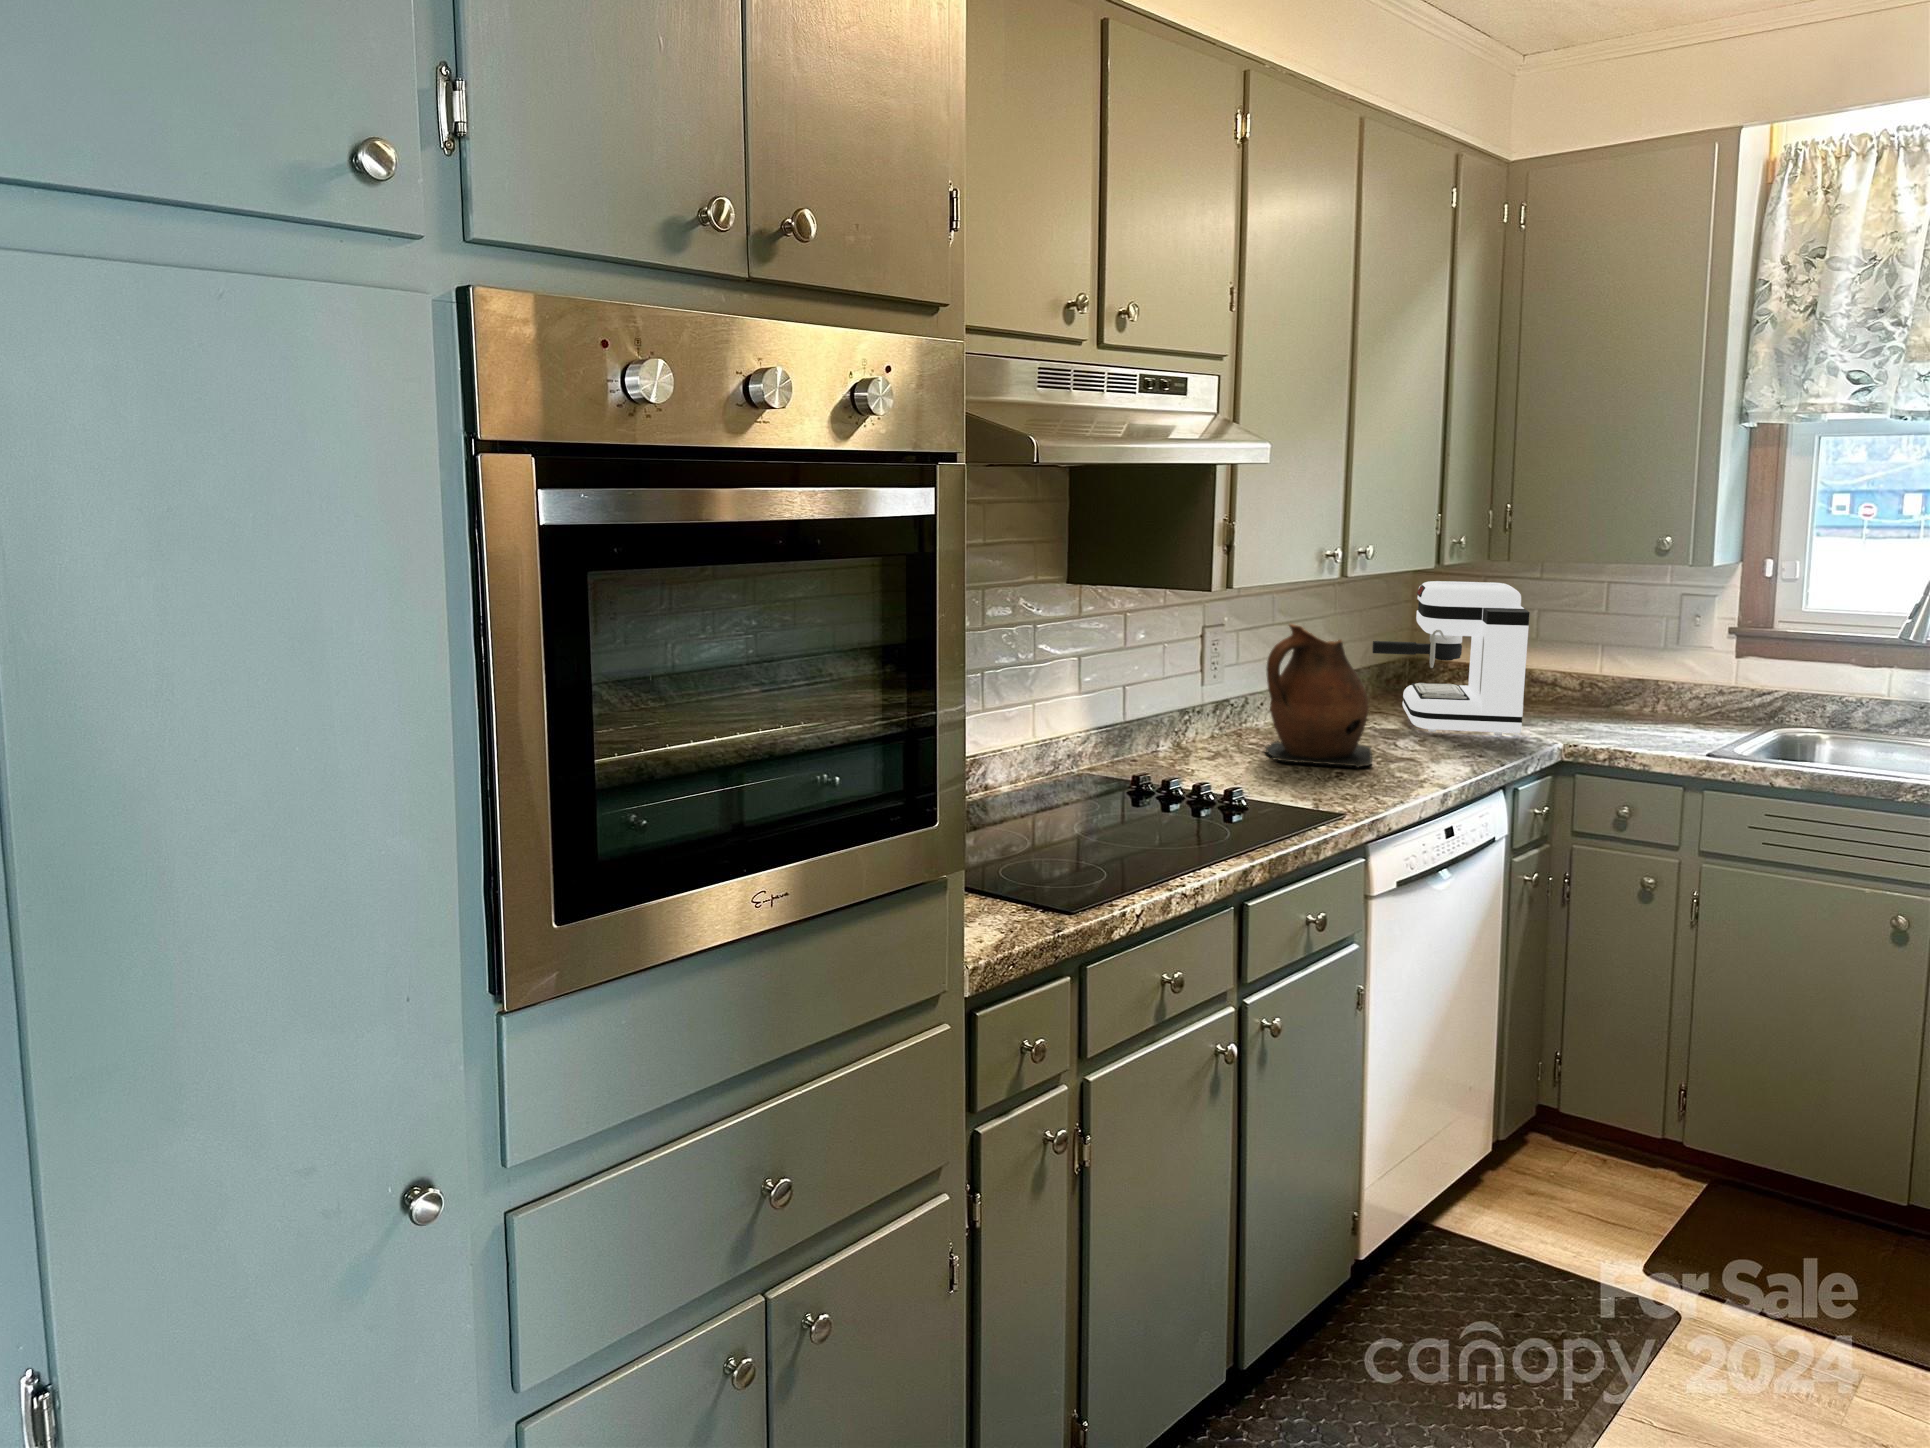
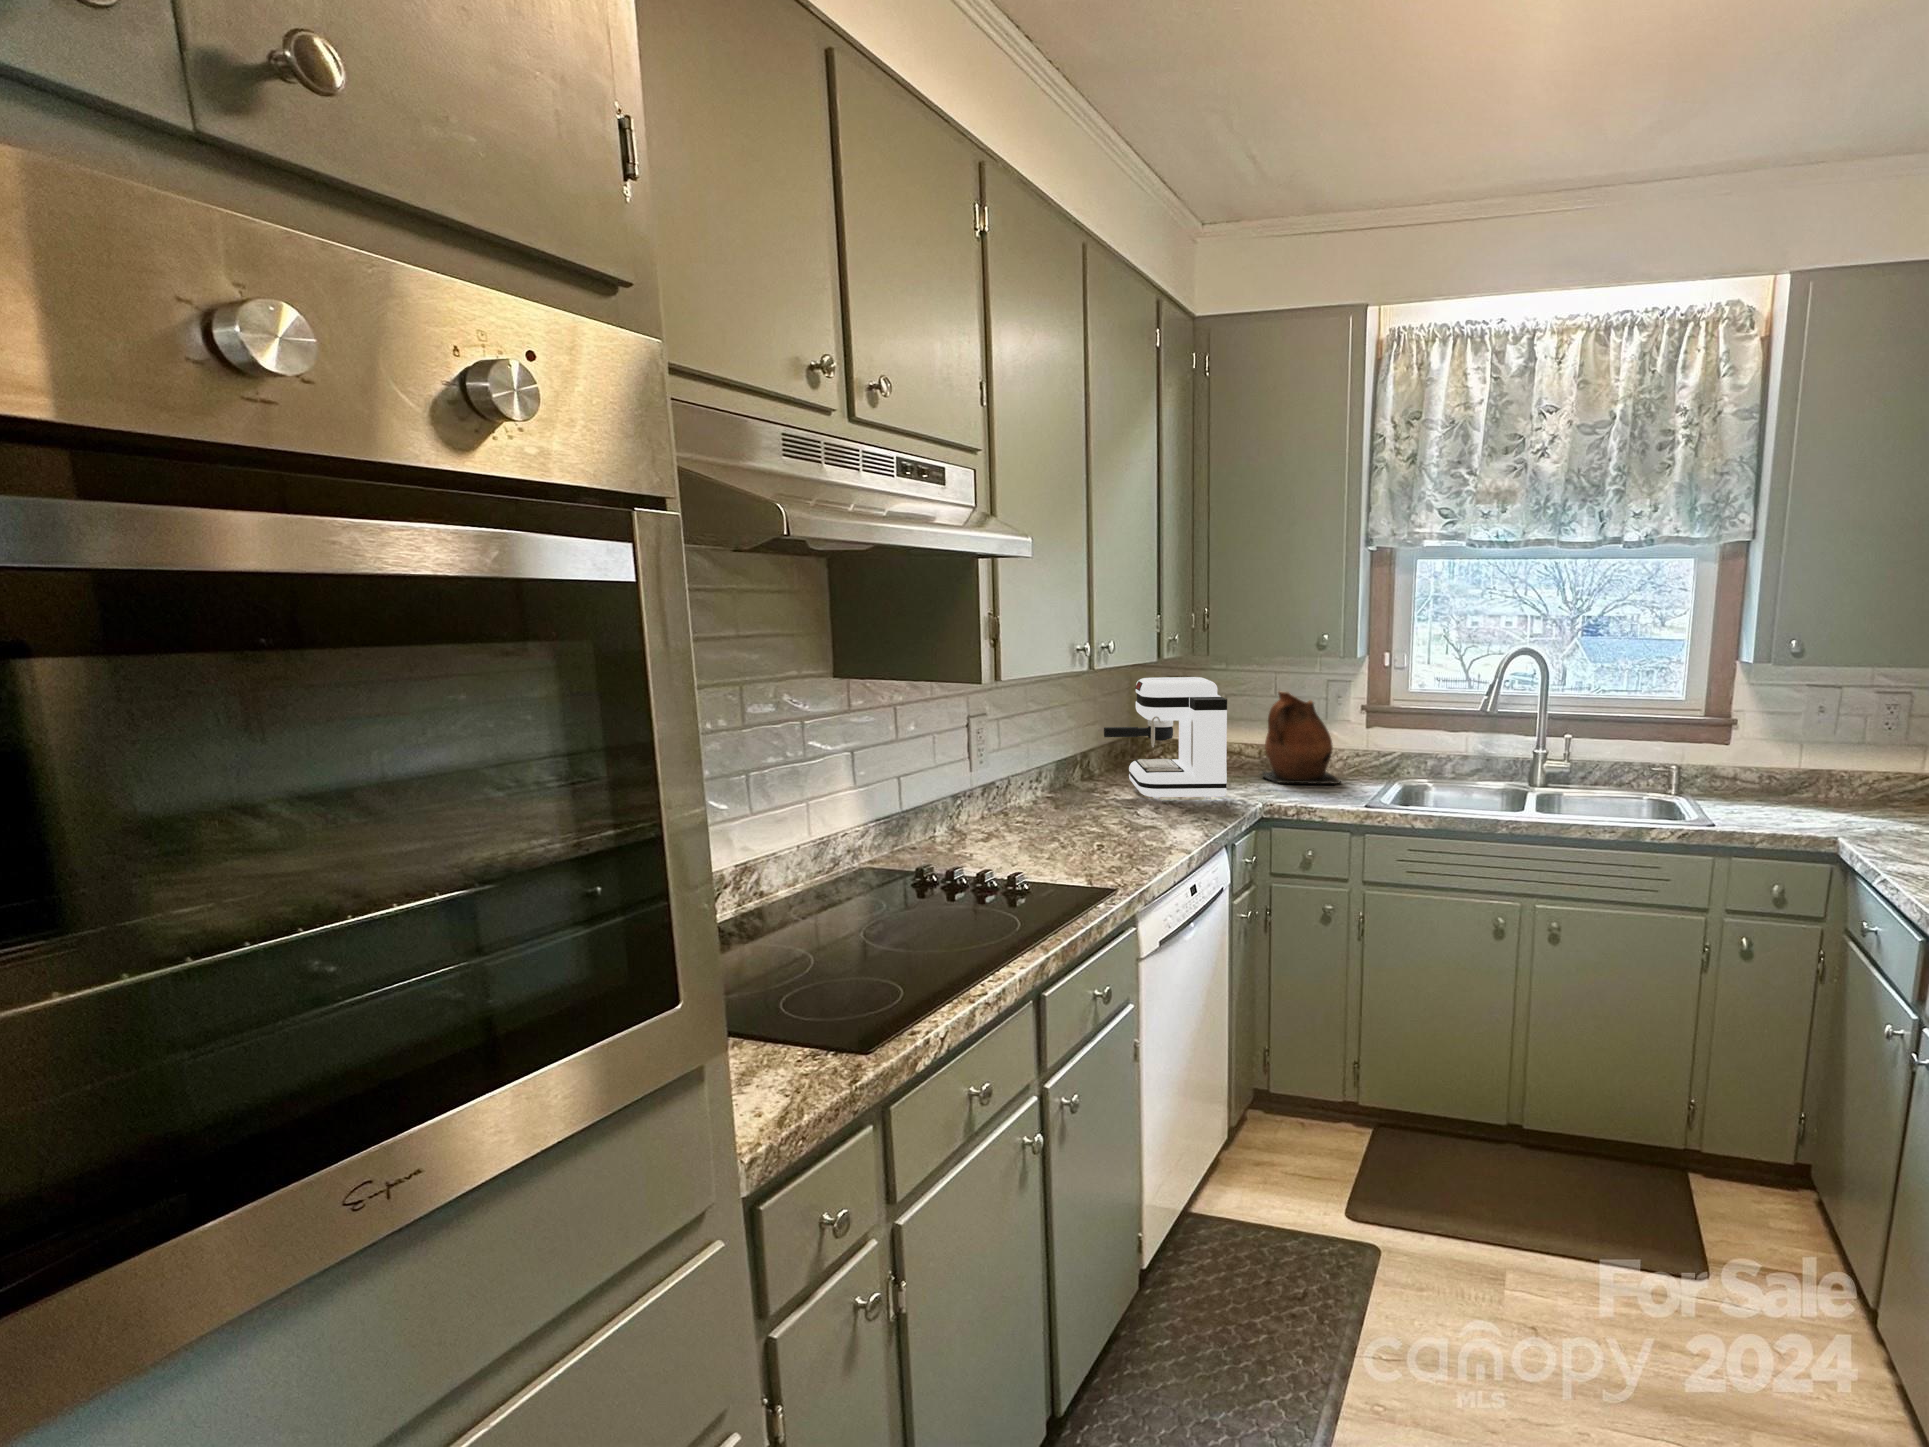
ceramic pitcher: present [1265,624,1372,768] -> present [1262,692,1341,784]

